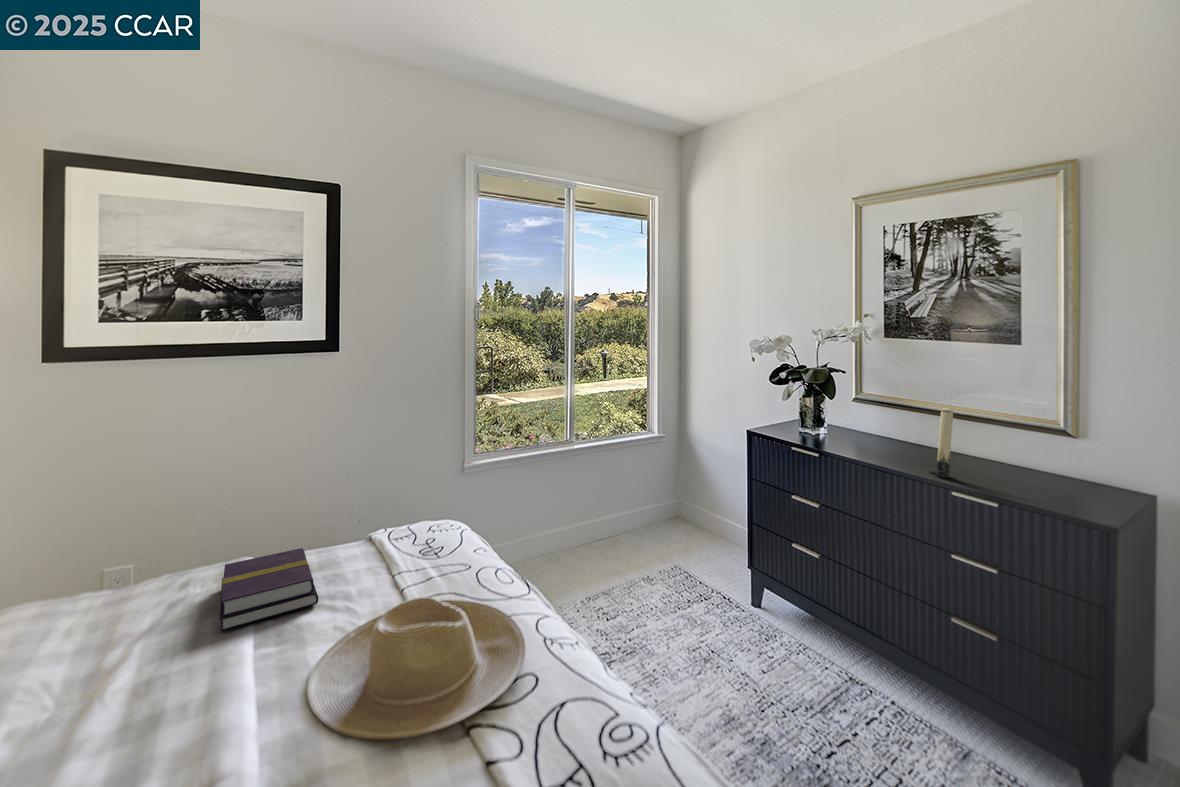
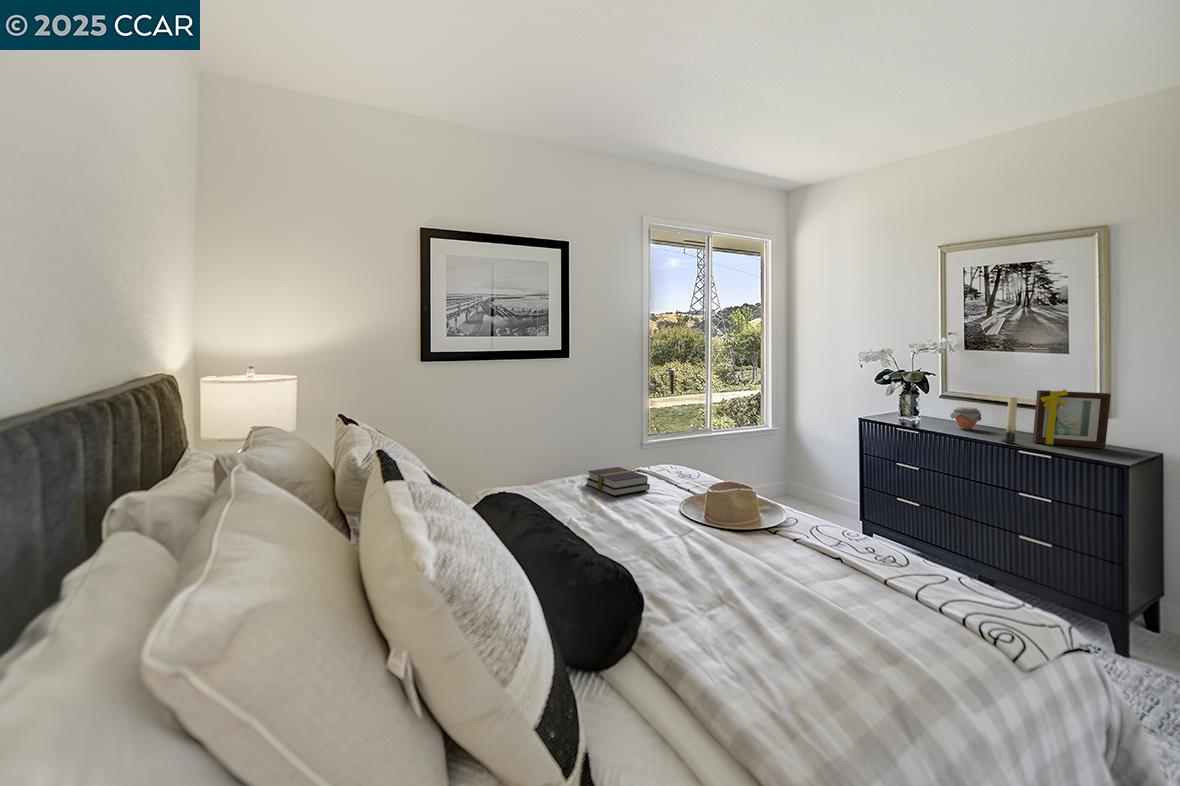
picture frame: none [973,398,1086,485] -> present [1033,390,1111,448]
jar: none [863,417,904,449] -> present [950,407,982,429]

